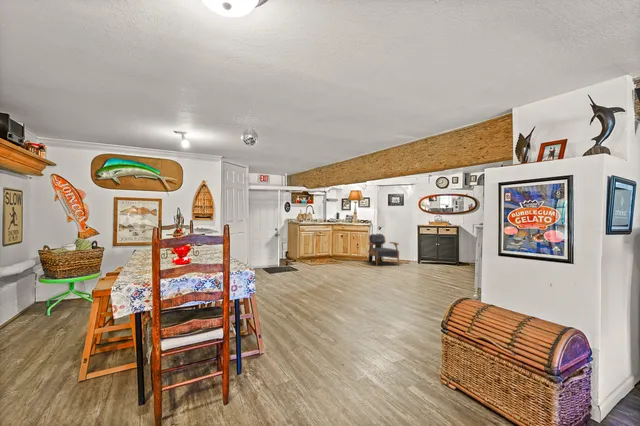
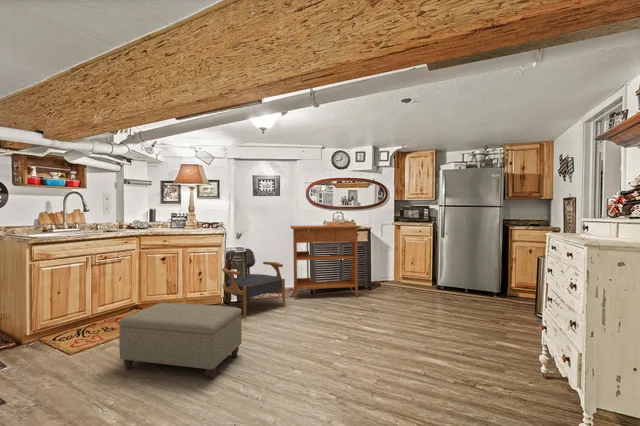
console table: none [404,224,448,267] -> present [290,225,361,300]
ottoman: none [328,251,371,277] -> present [118,303,242,380]

